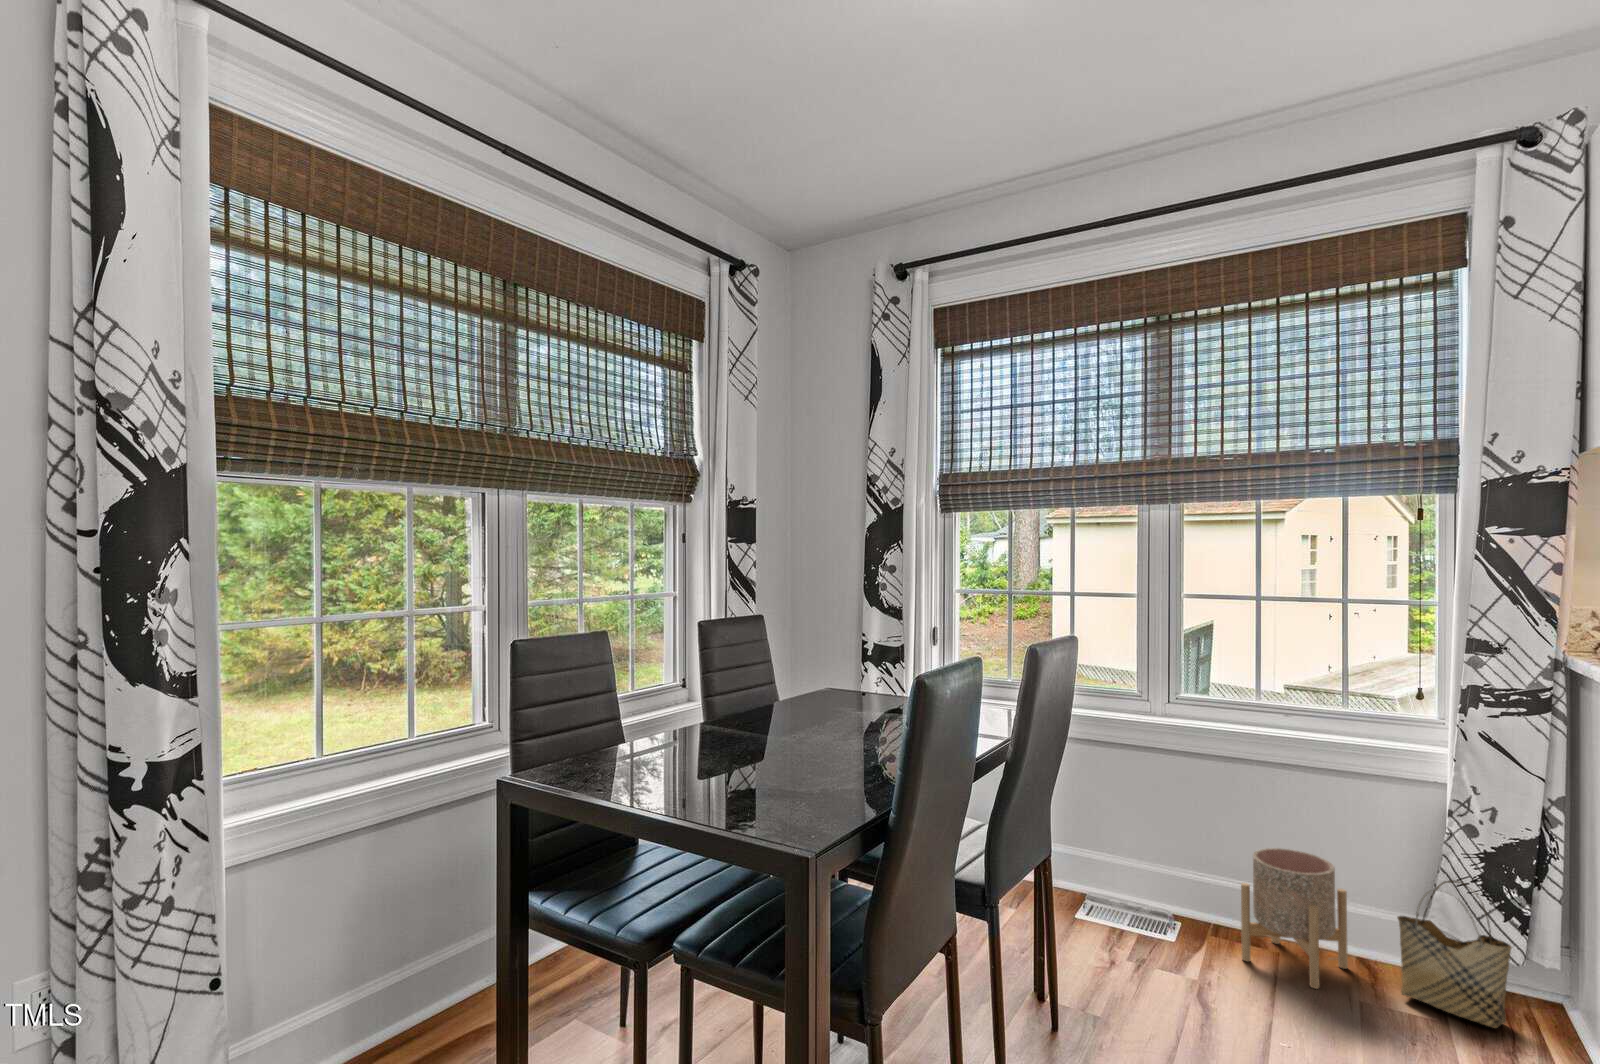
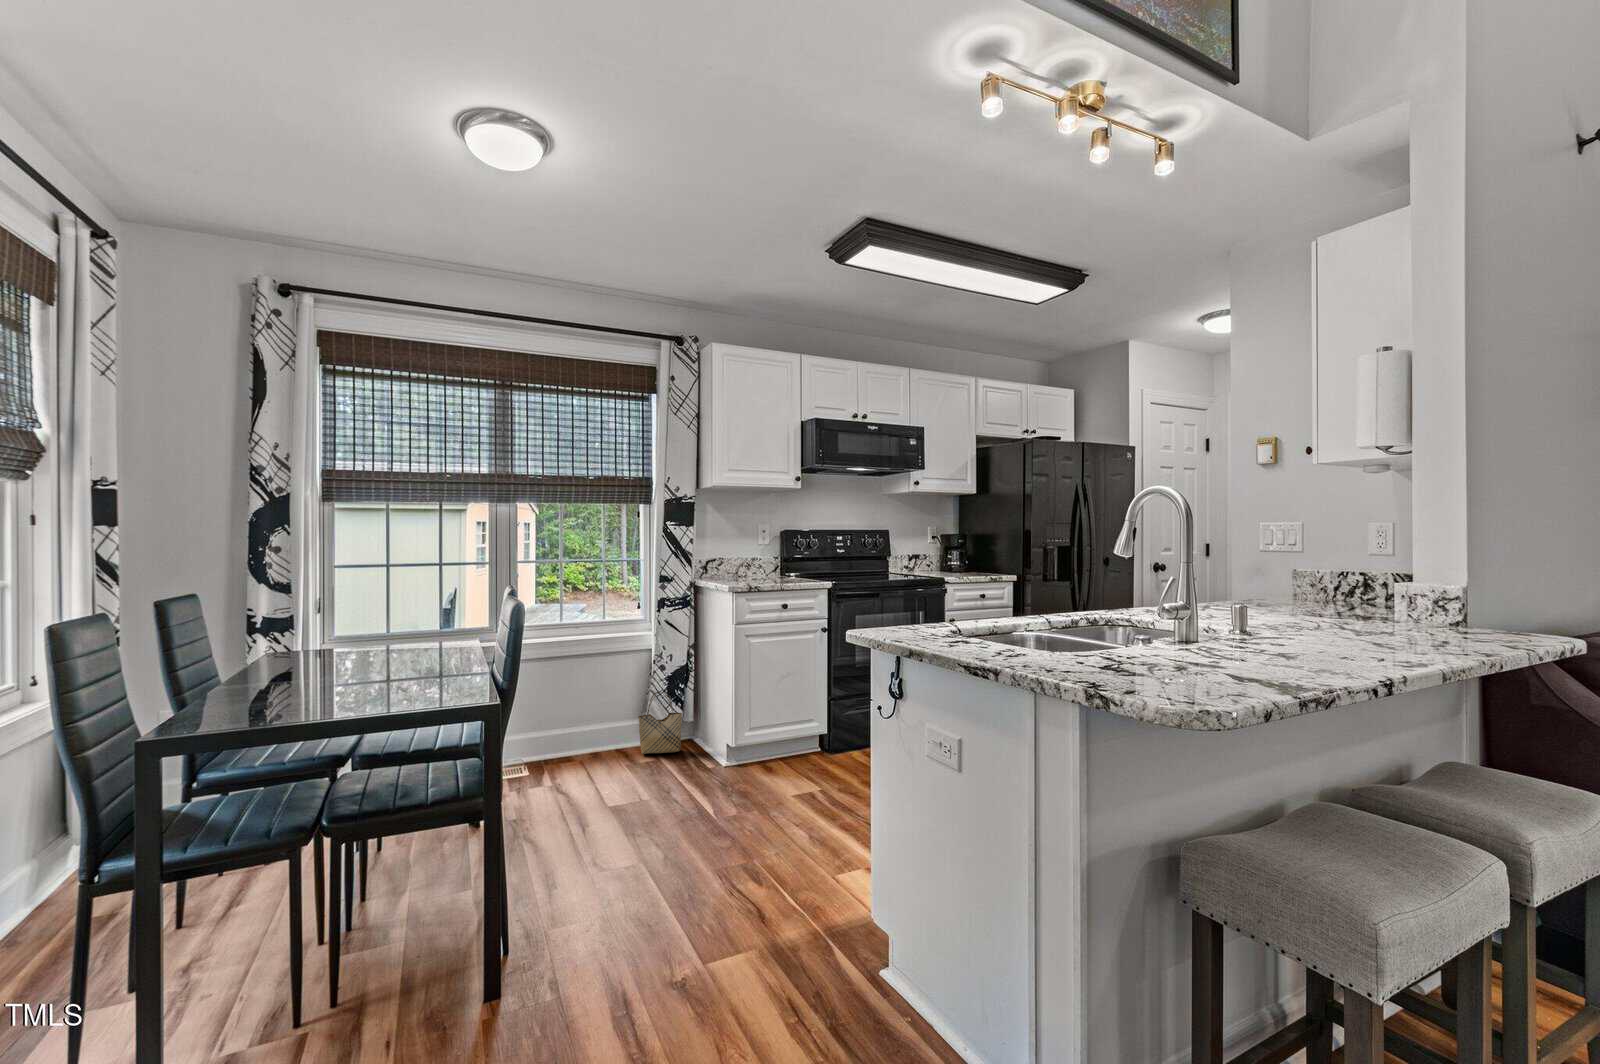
planter: present [1241,848,1348,989] -> none [568,700,614,768]

